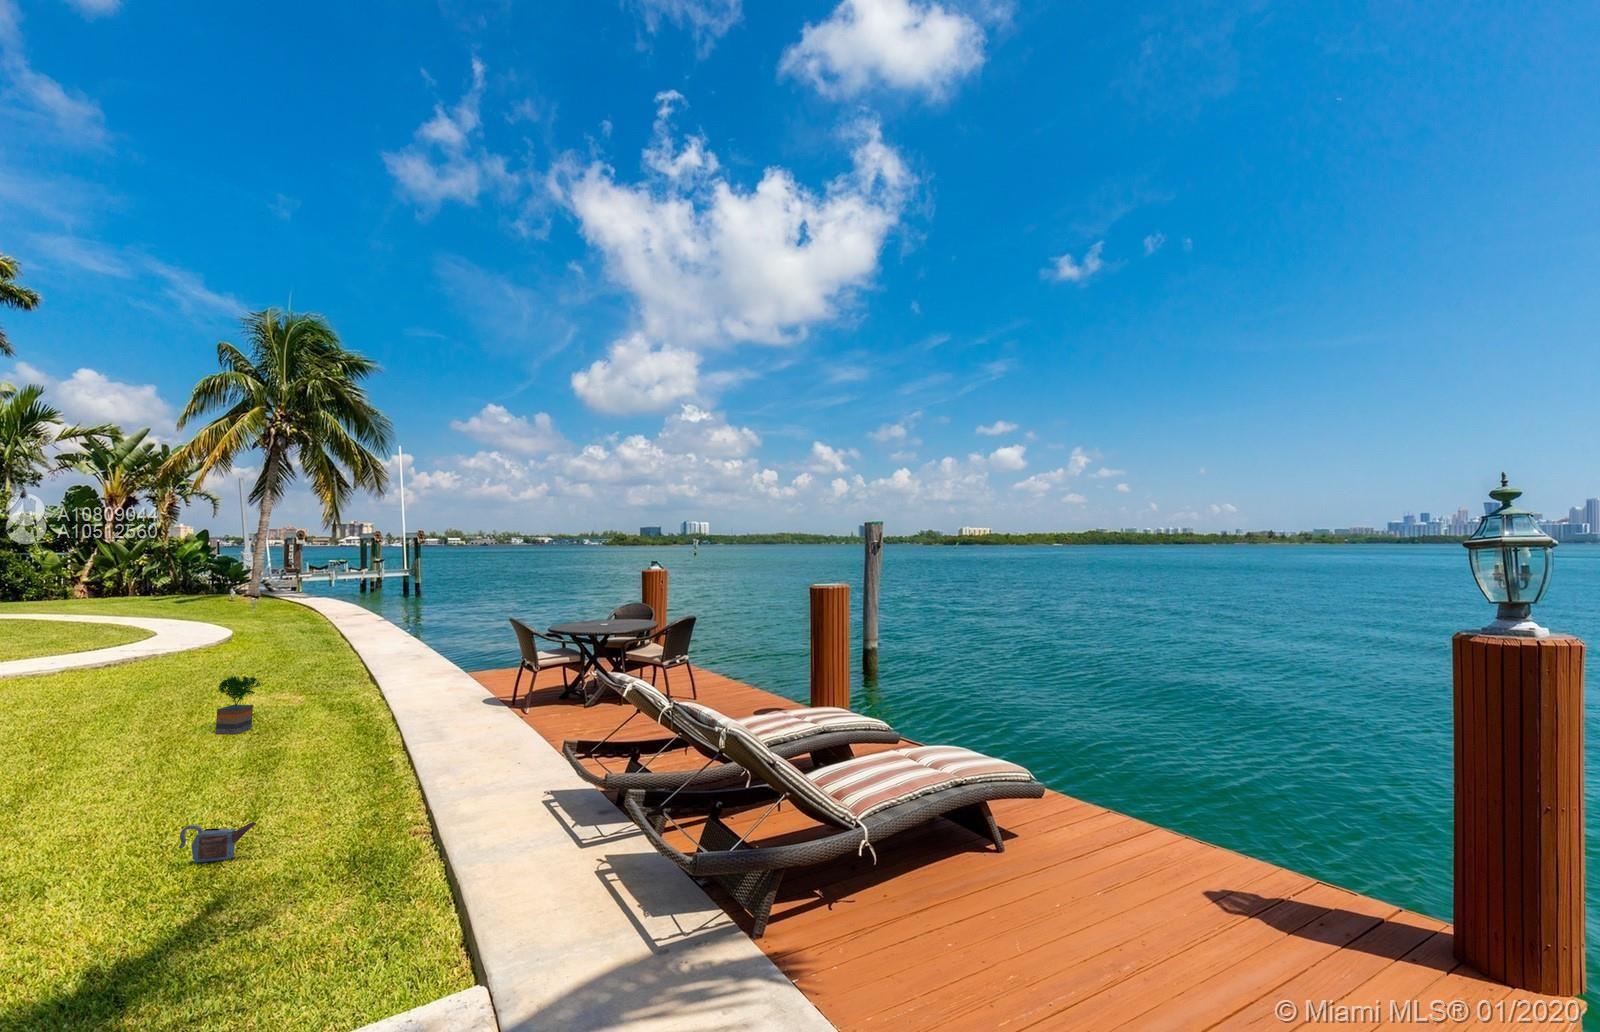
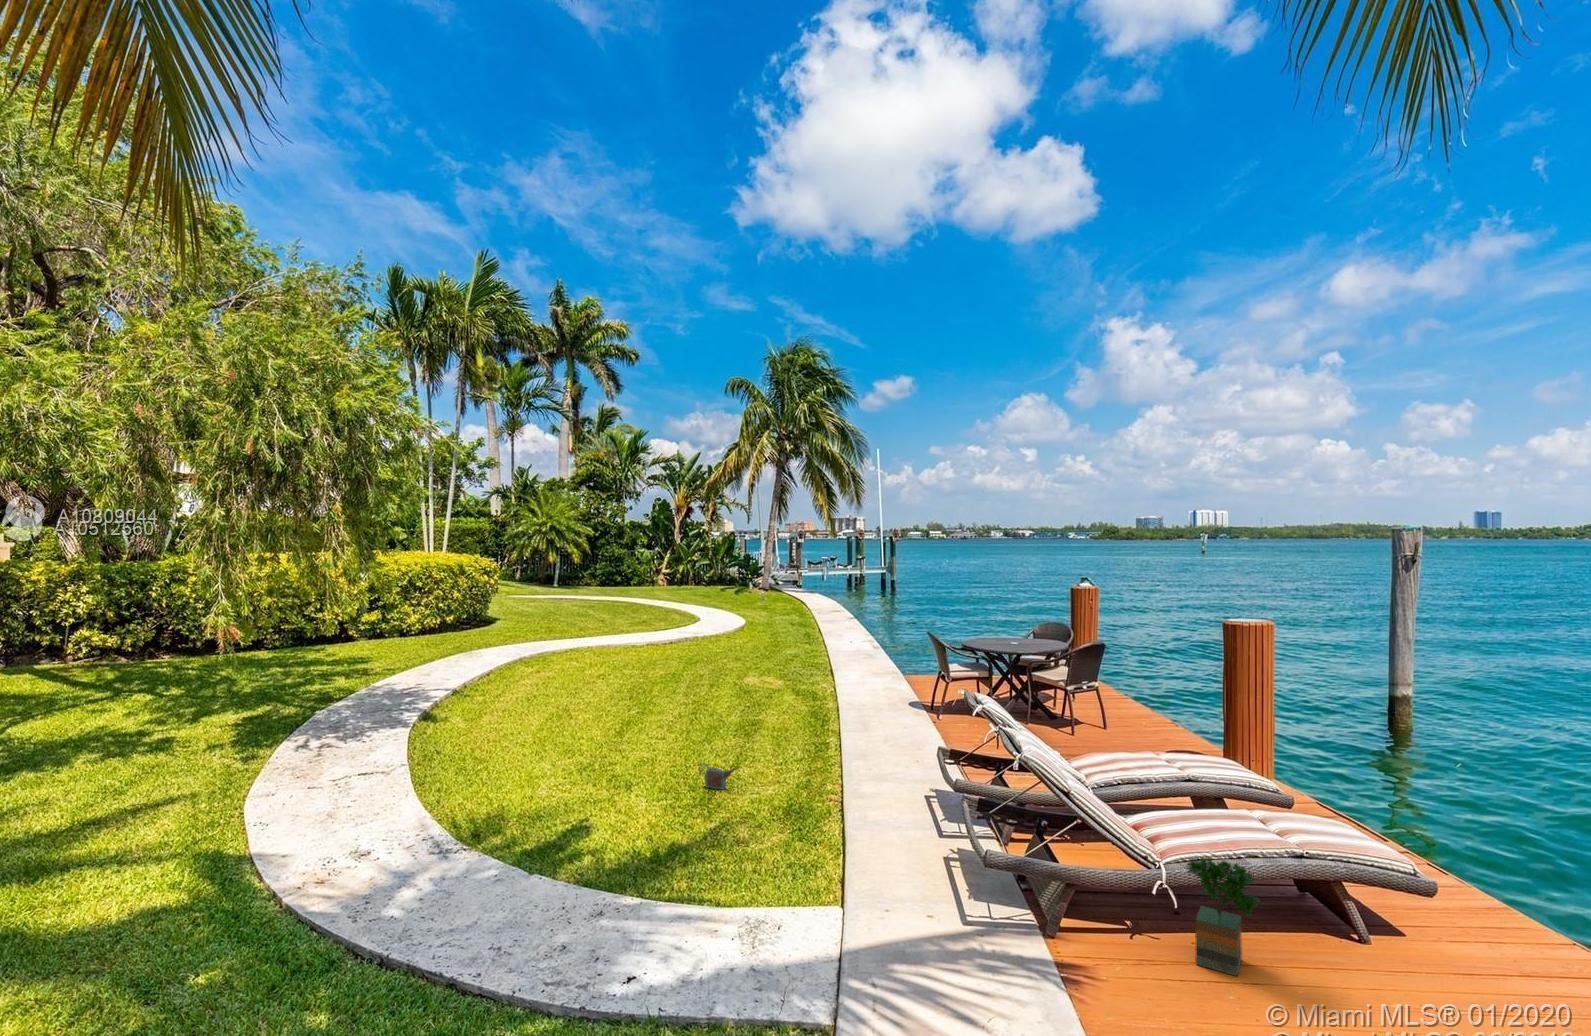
potted tree: present [216,676,260,734] -> present [1186,857,1259,976]

